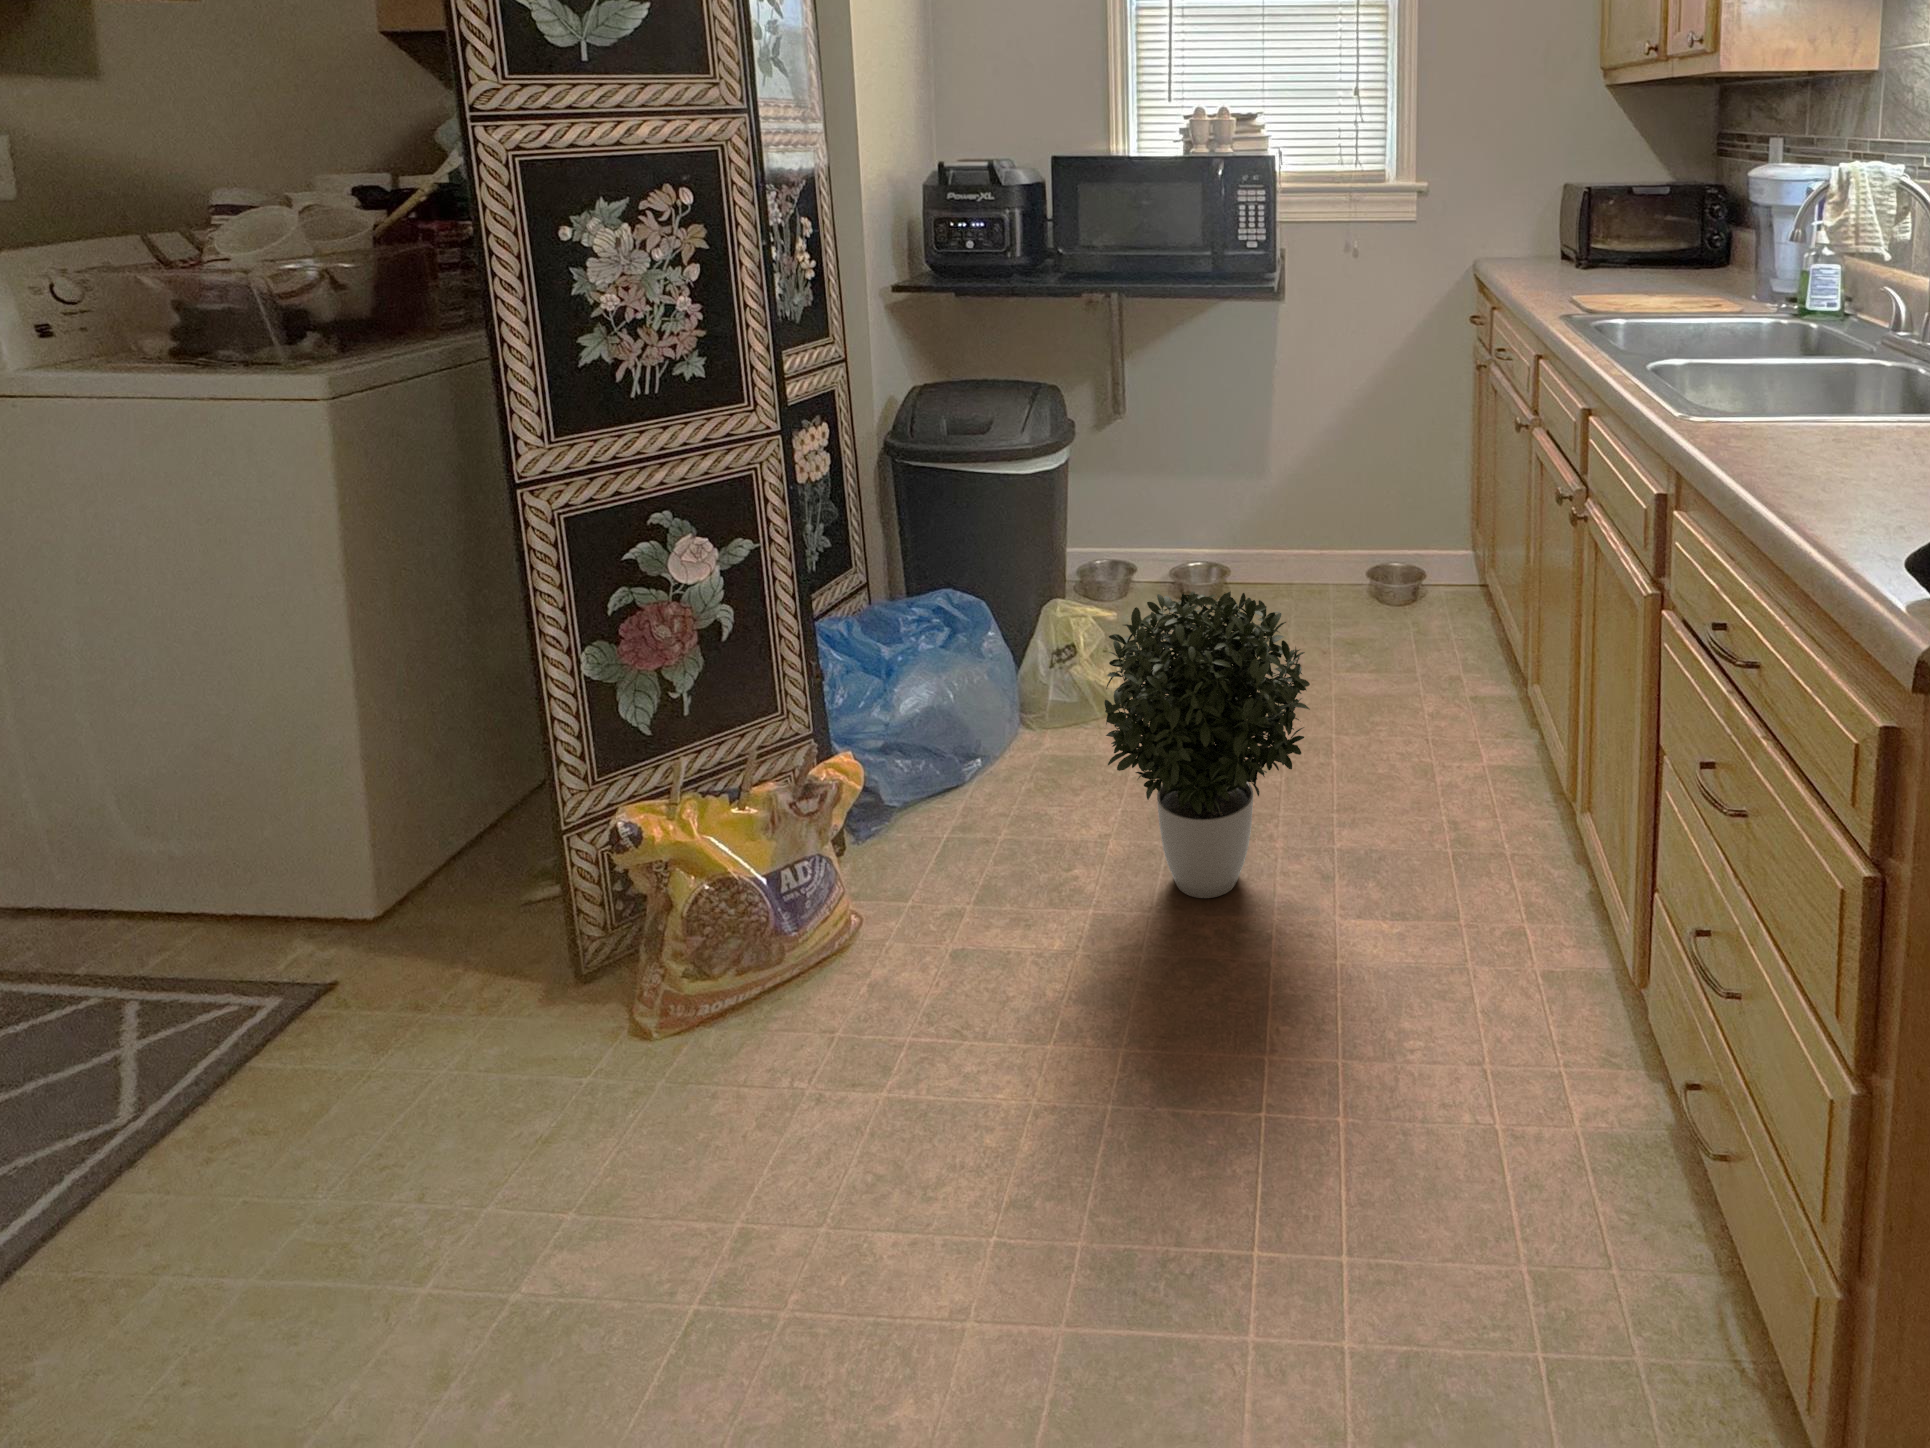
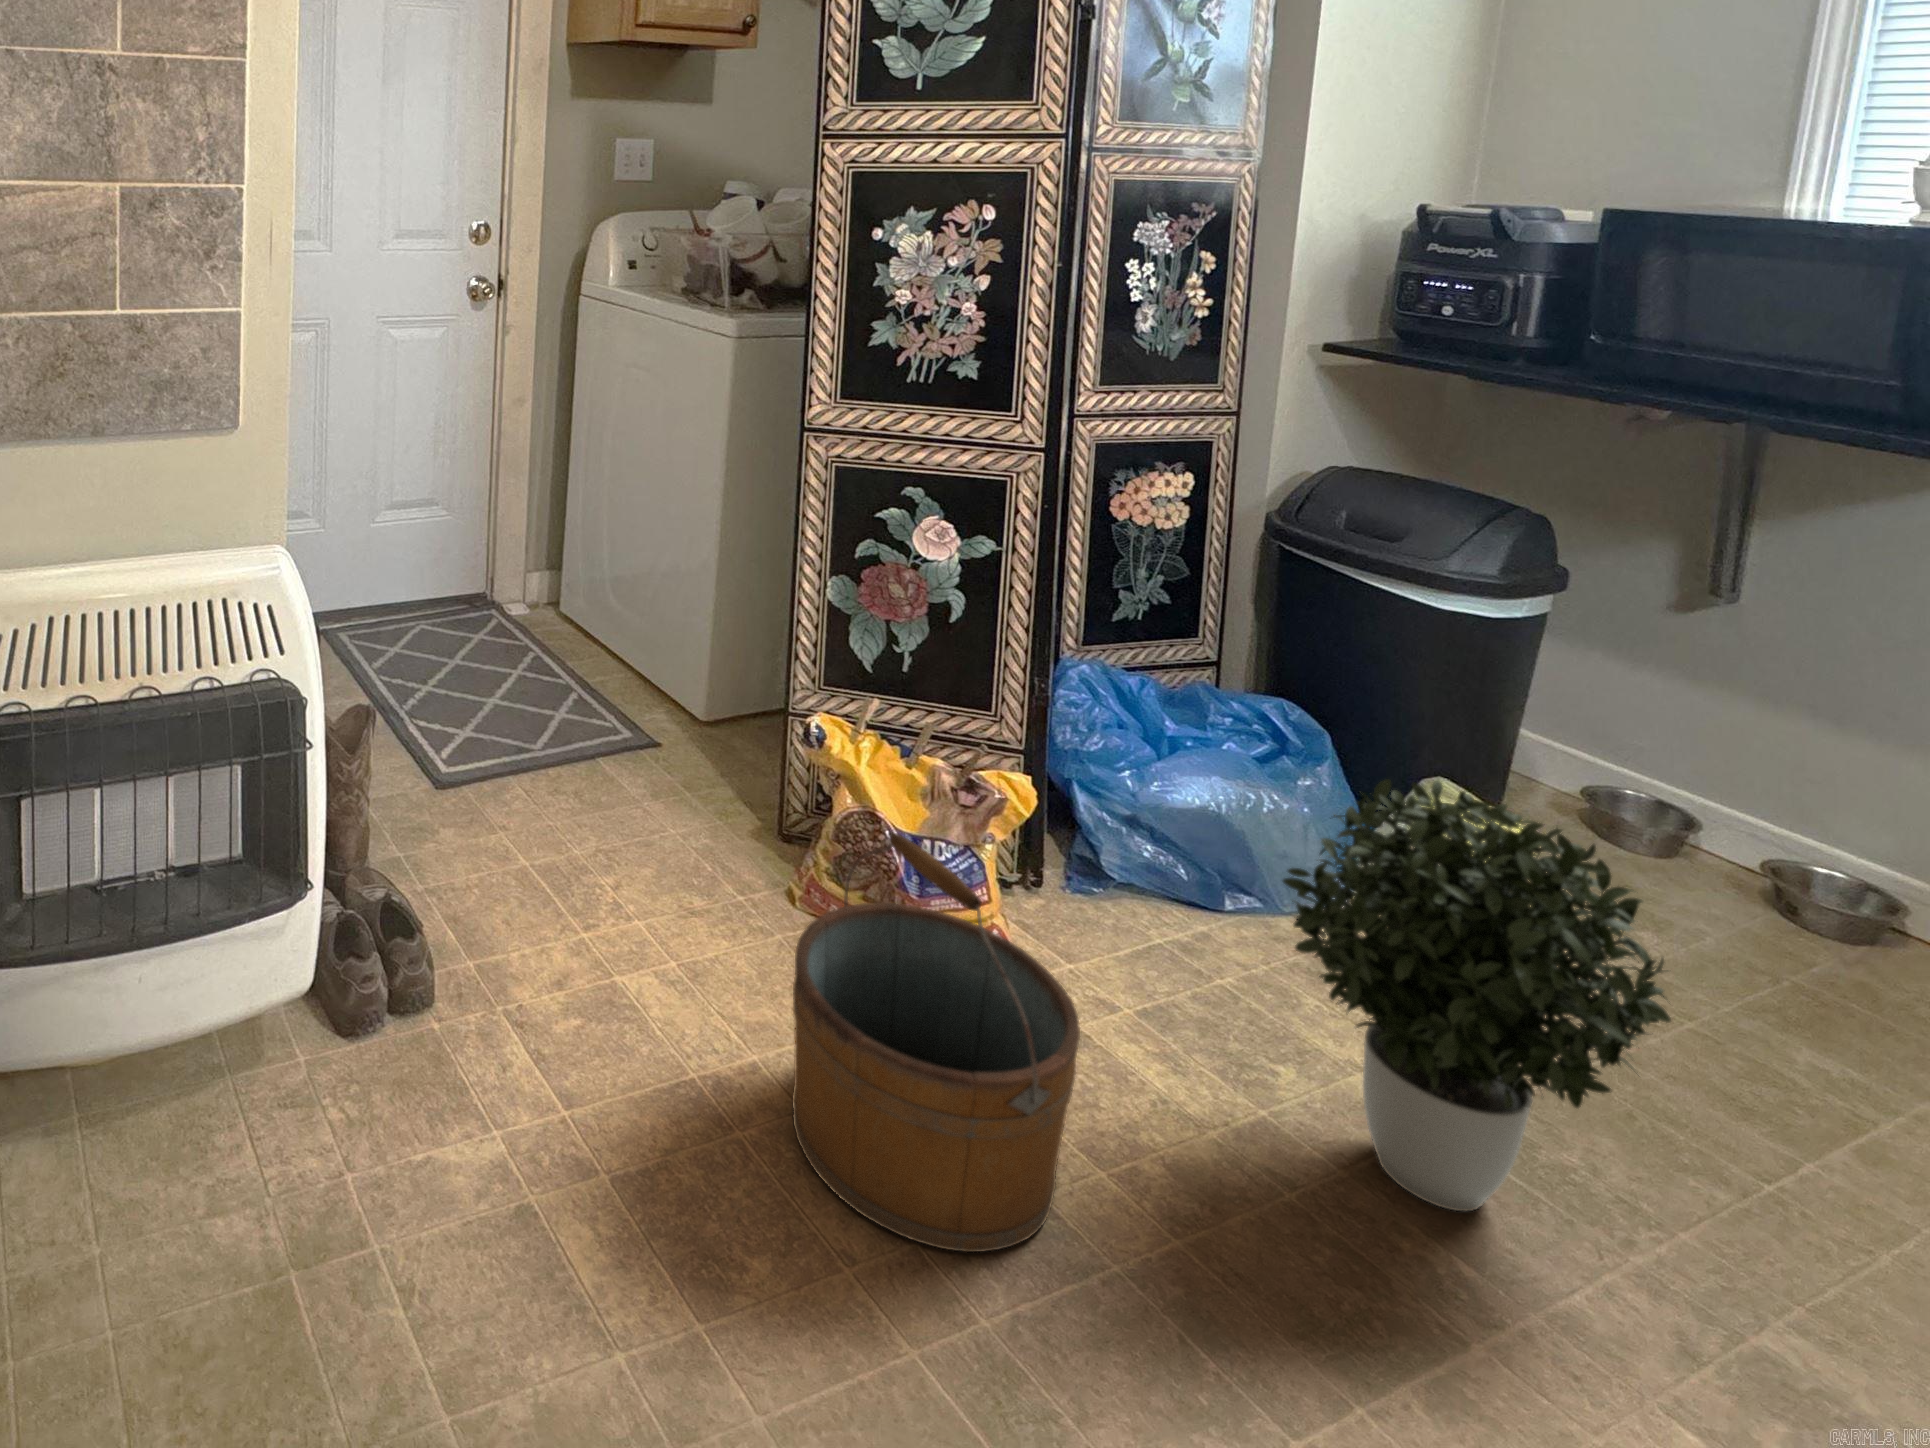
bucket: none [810,861,1090,1264] -> present [792,833,1080,1252]

